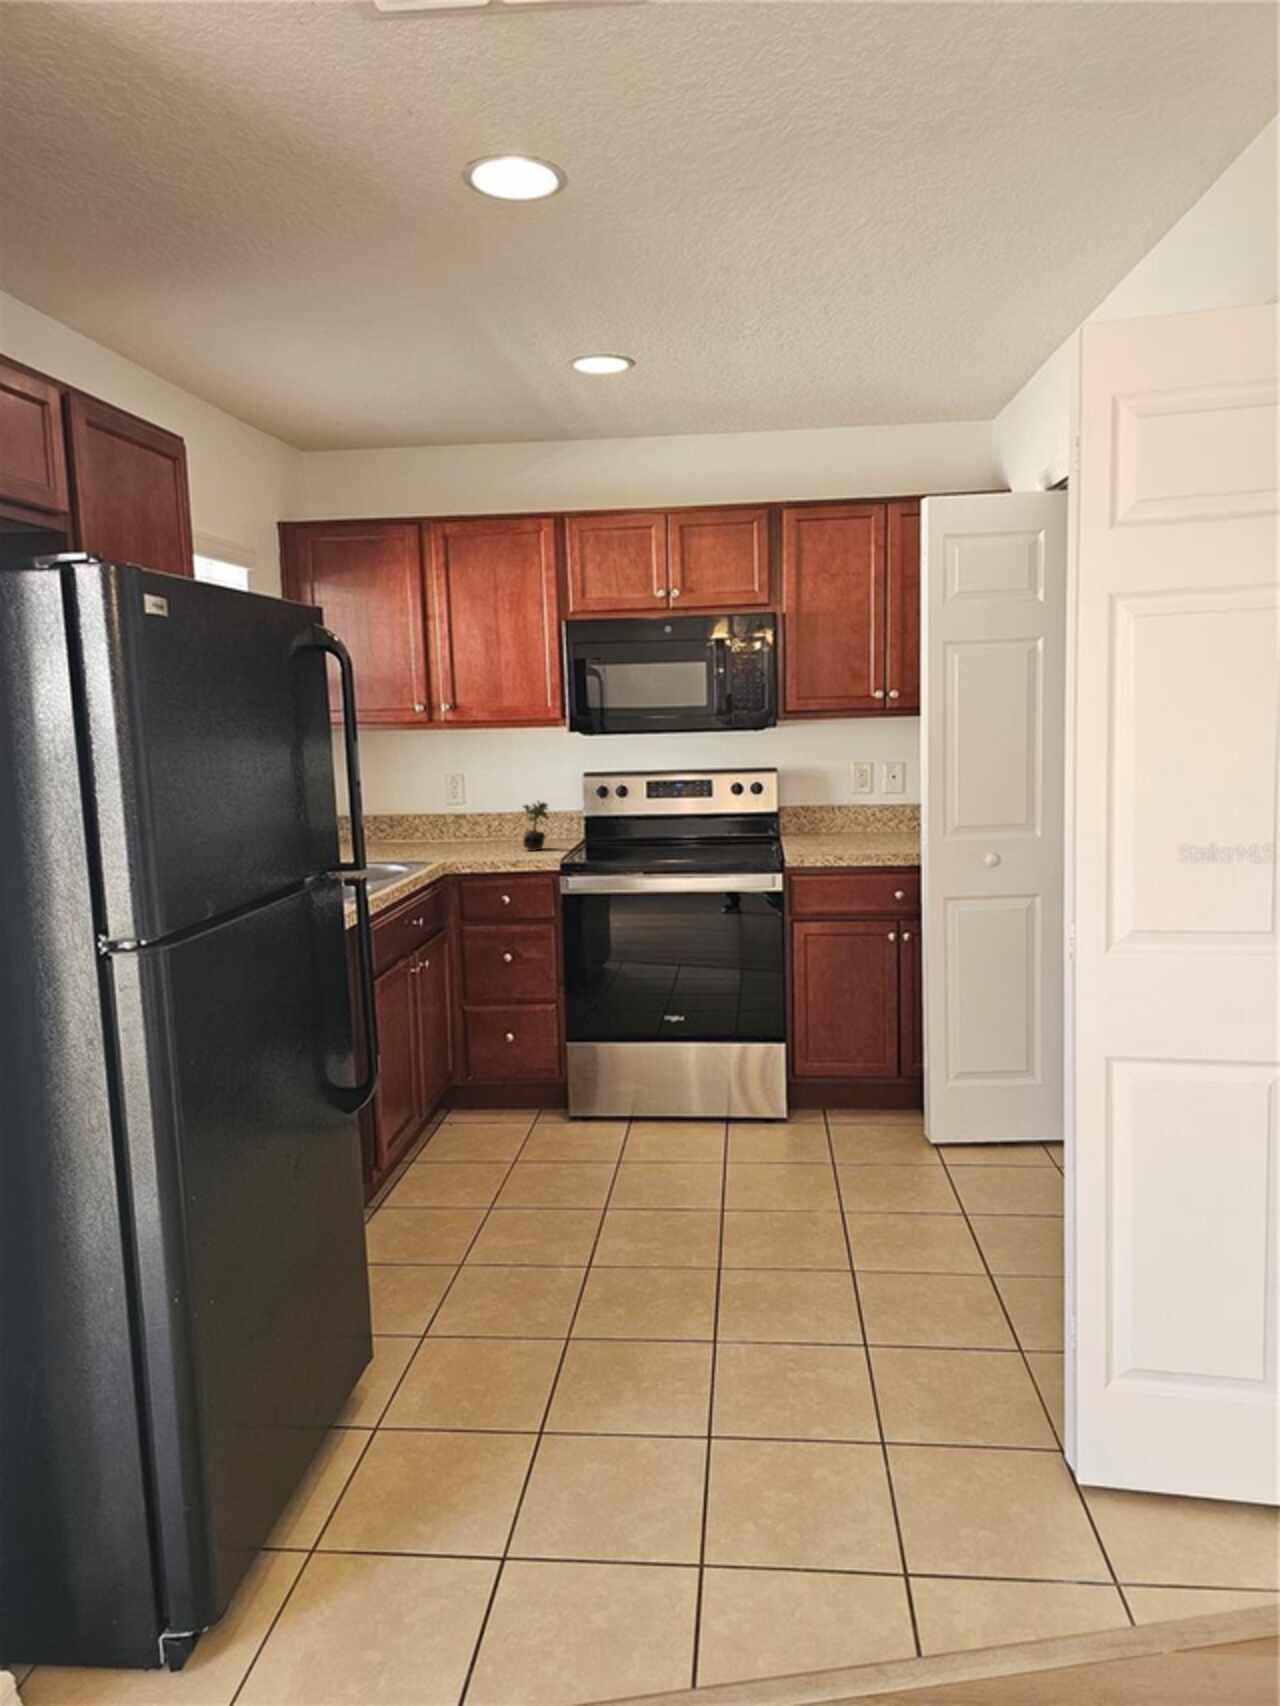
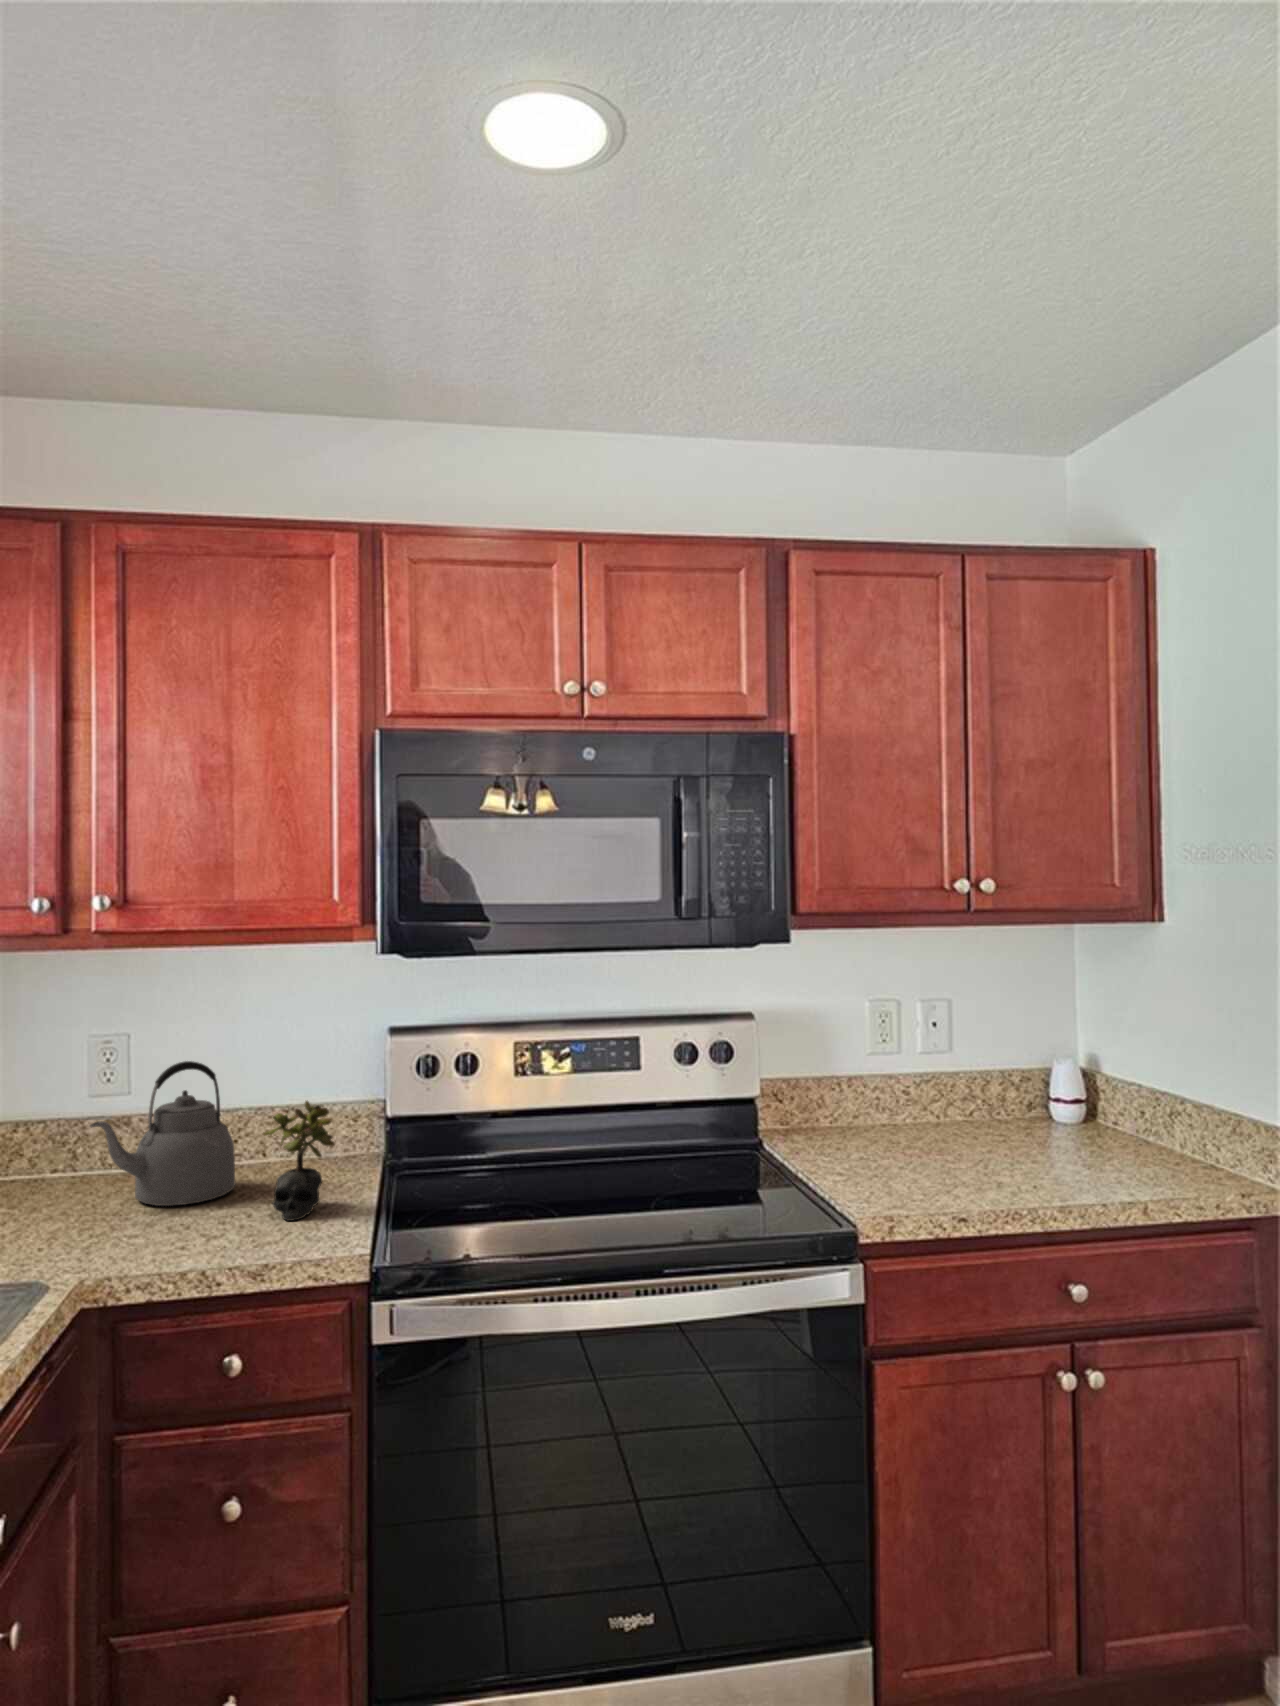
kettle: none [445,783,510,847] -> present [90,1061,235,1206]

